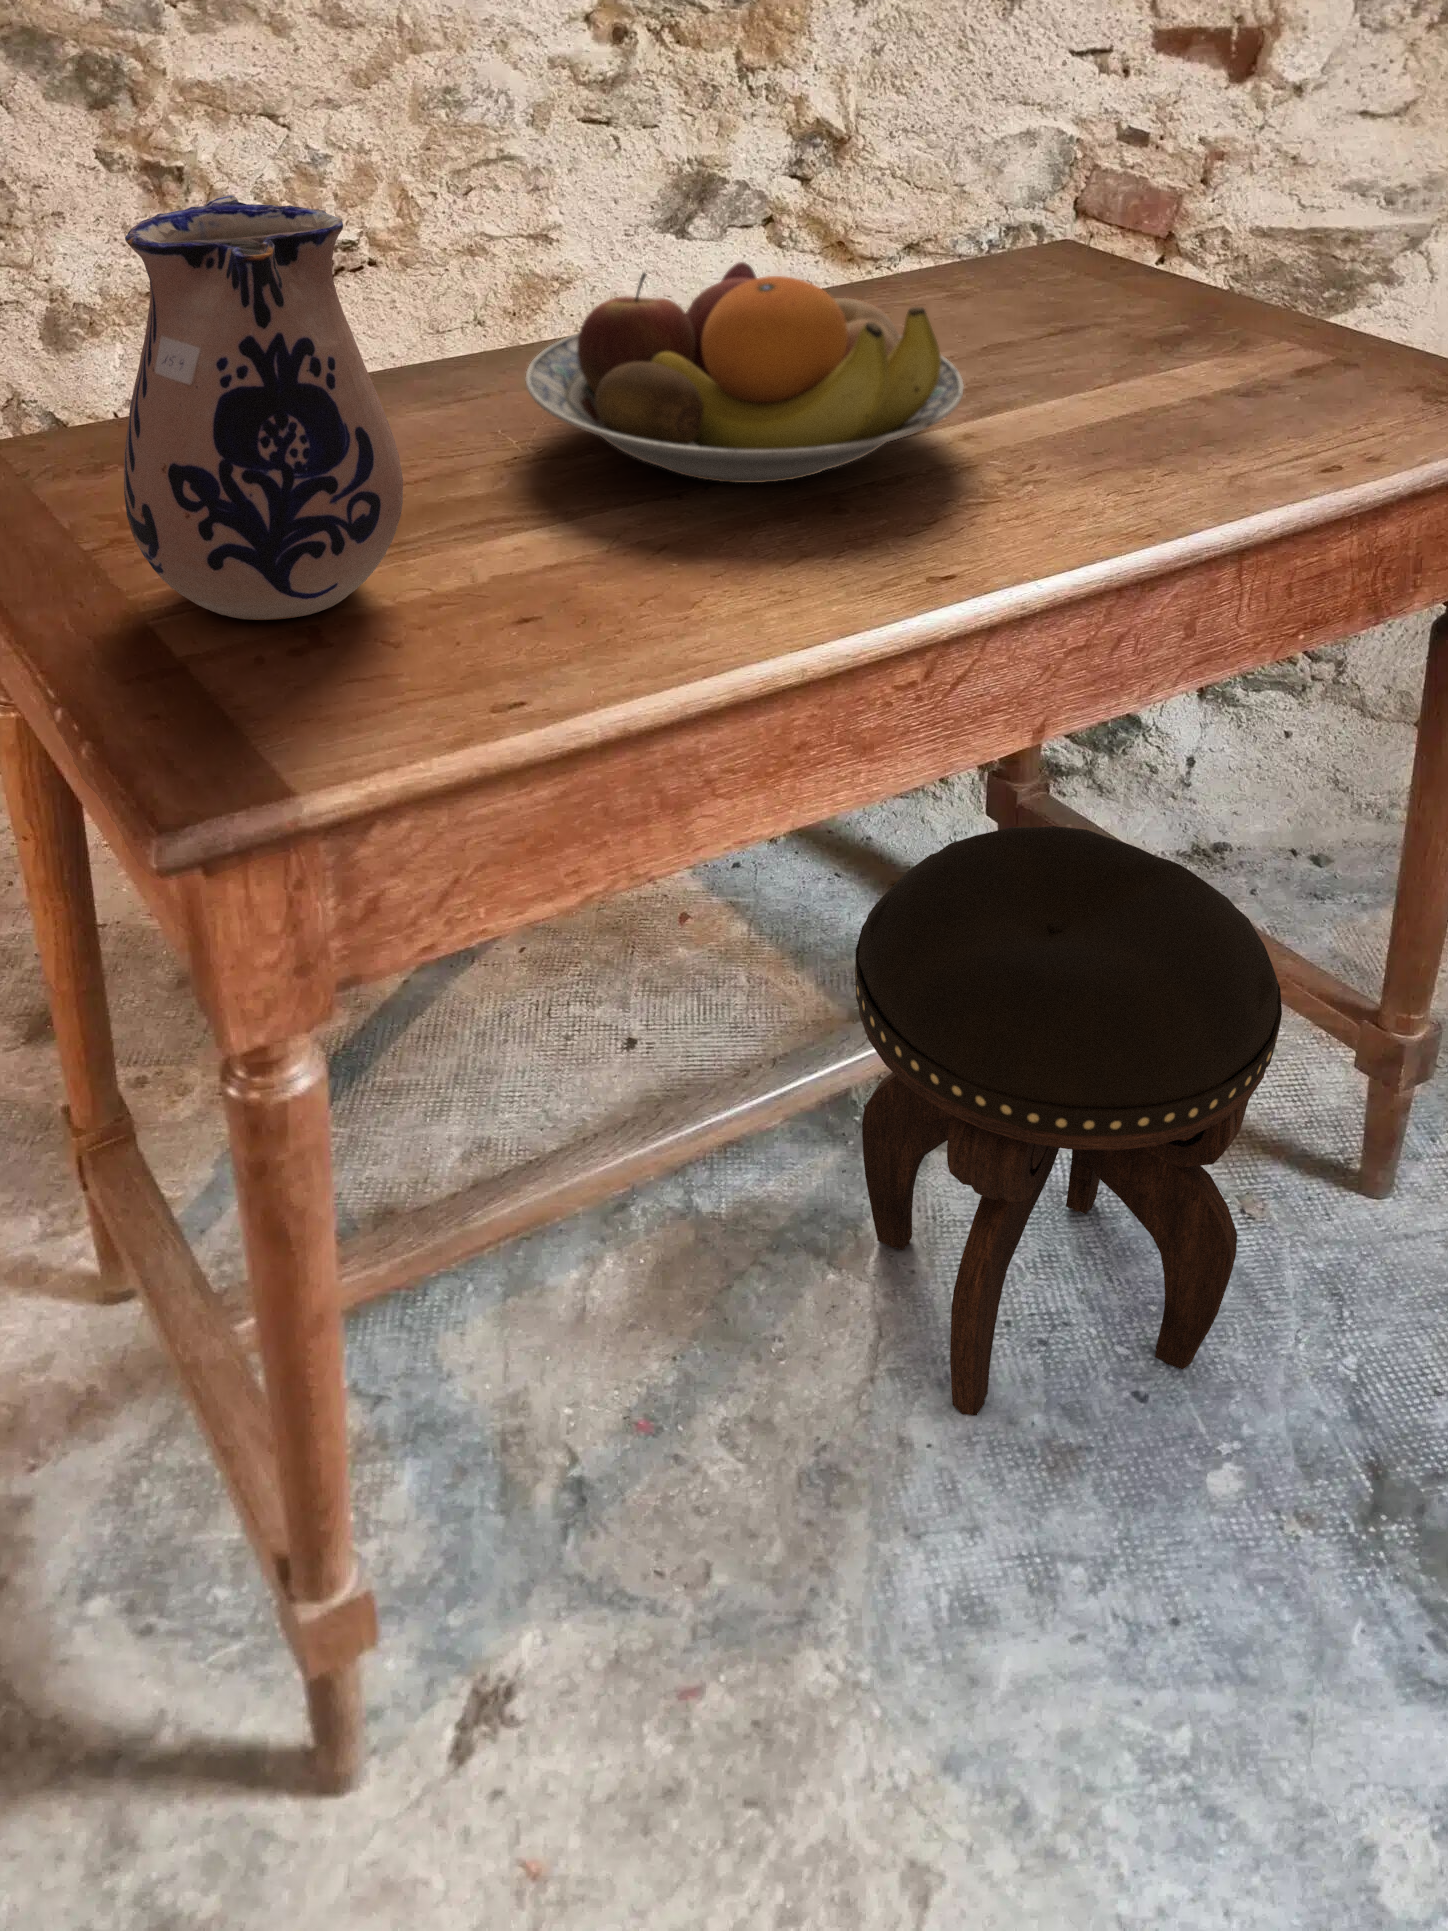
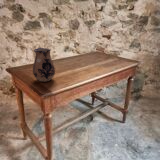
fruit bowl: present [525,262,964,483] -> none [60,53,95,70]
footstool: present [855,826,1282,1416] -> none [86,97,119,143]

